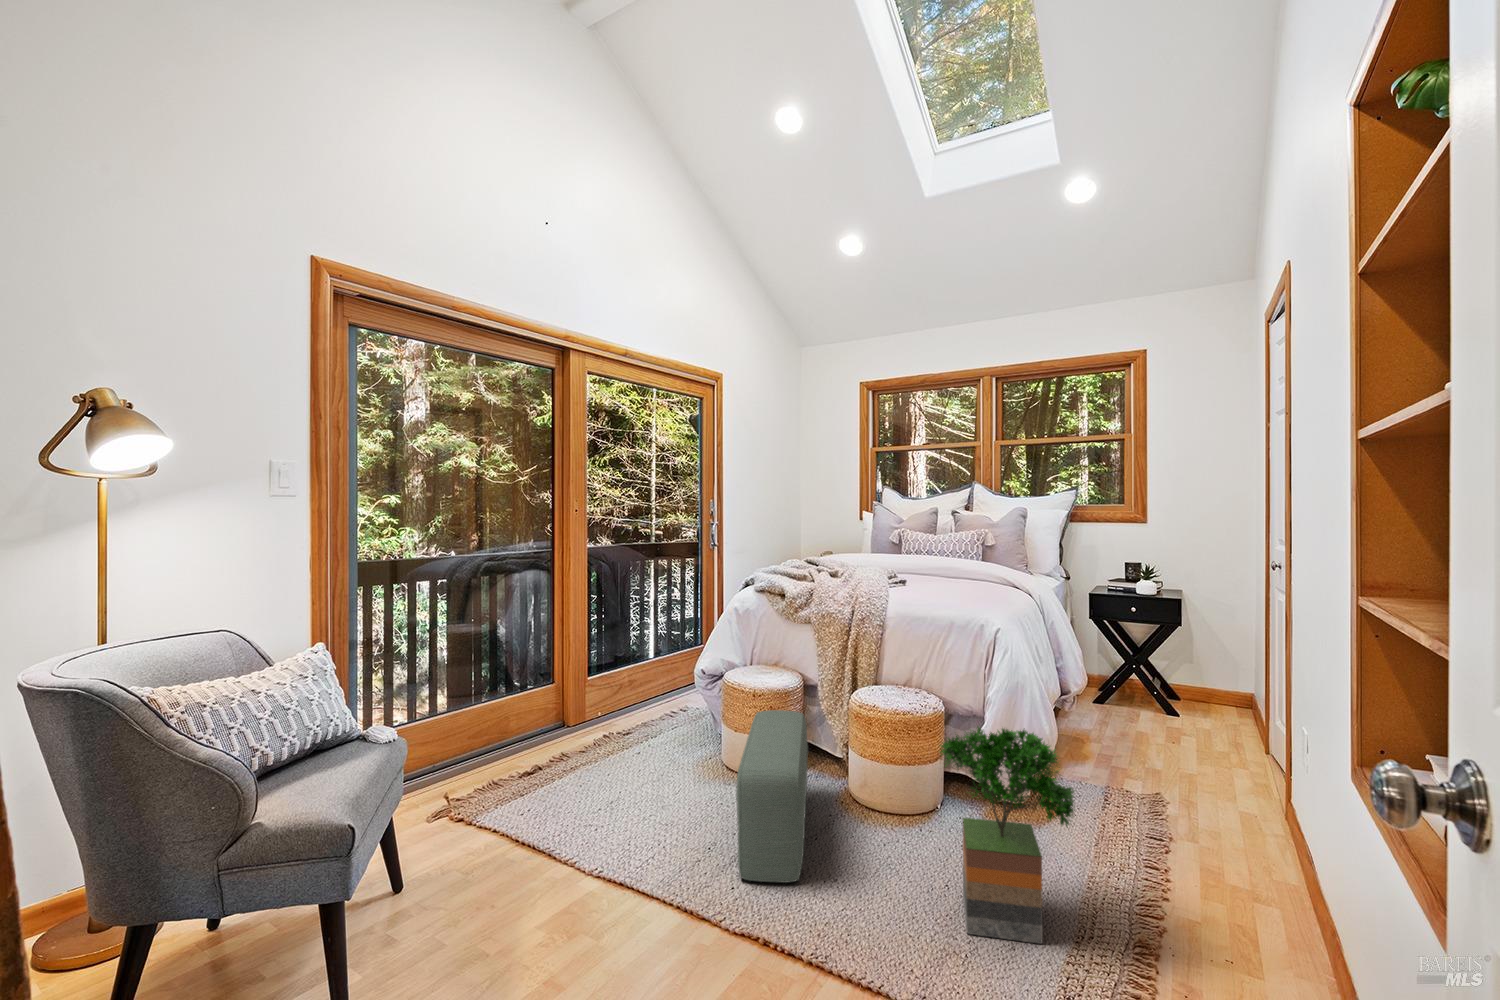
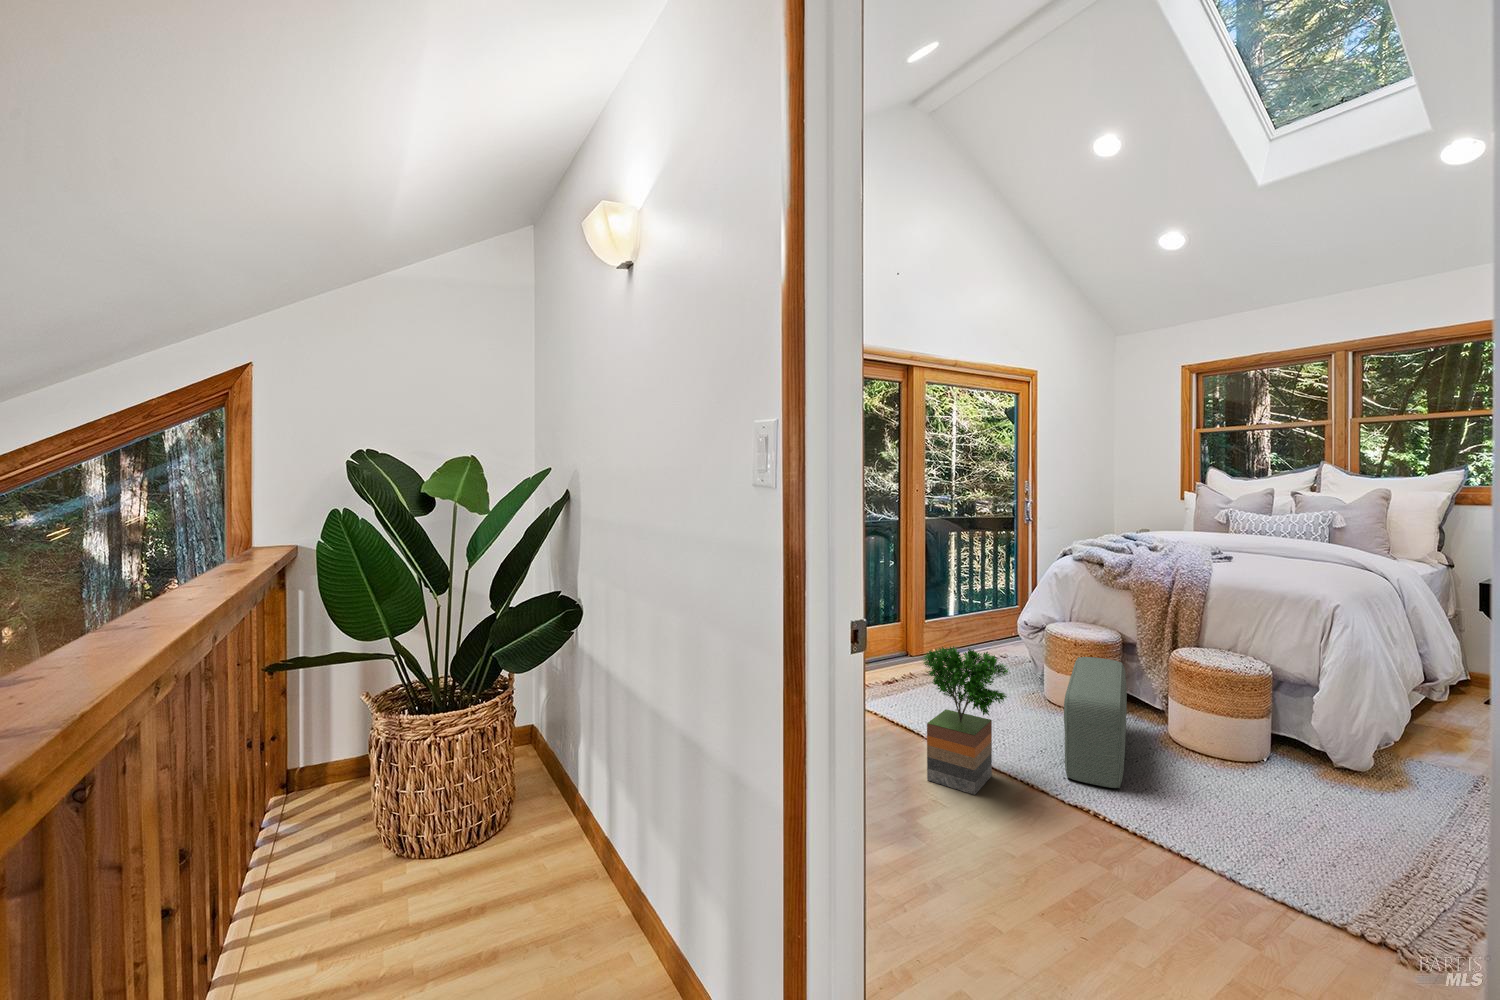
potted tree: present [940,727,1075,944] -> present [923,646,1008,795]

